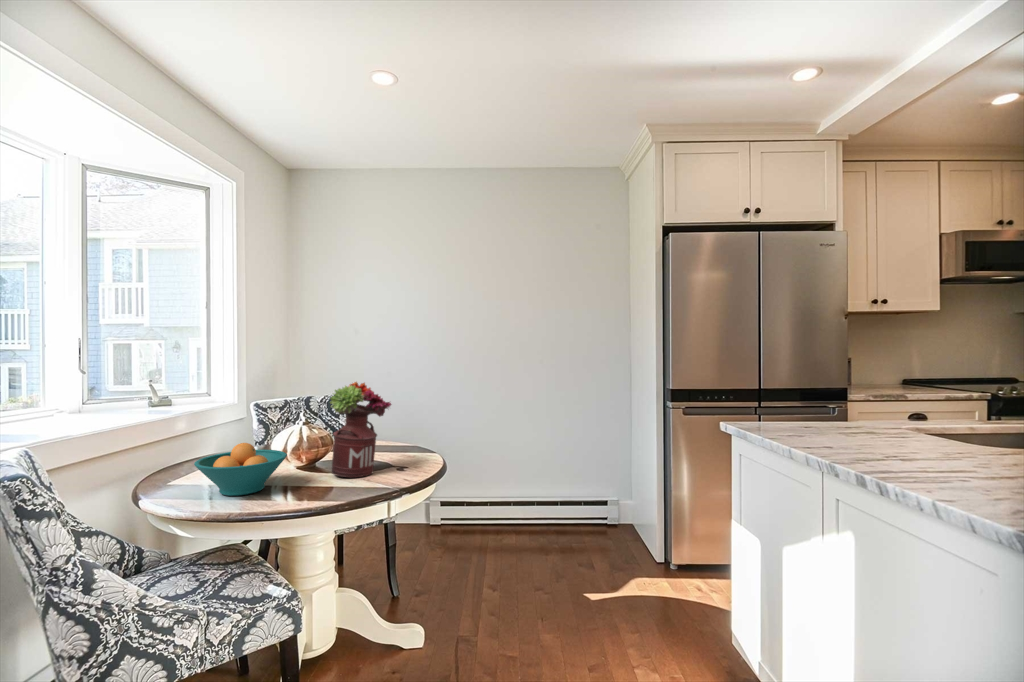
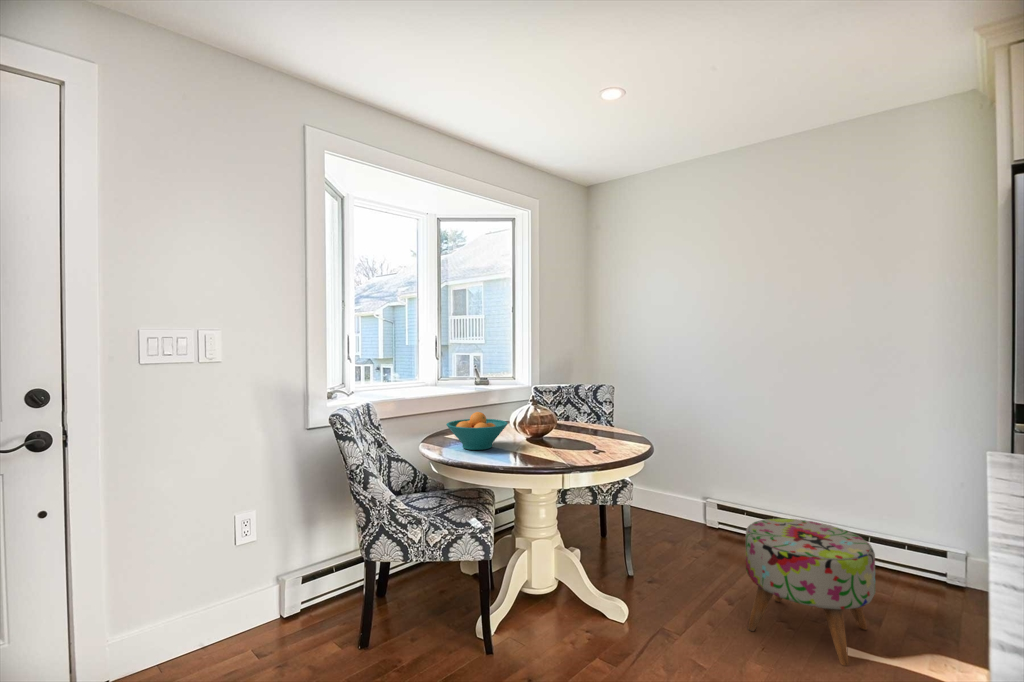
flower arrangement: present [330,382,391,477] -> none [537,370,592,452]
ottoman: none [512,499,607,609] -> present [746,518,875,666]

